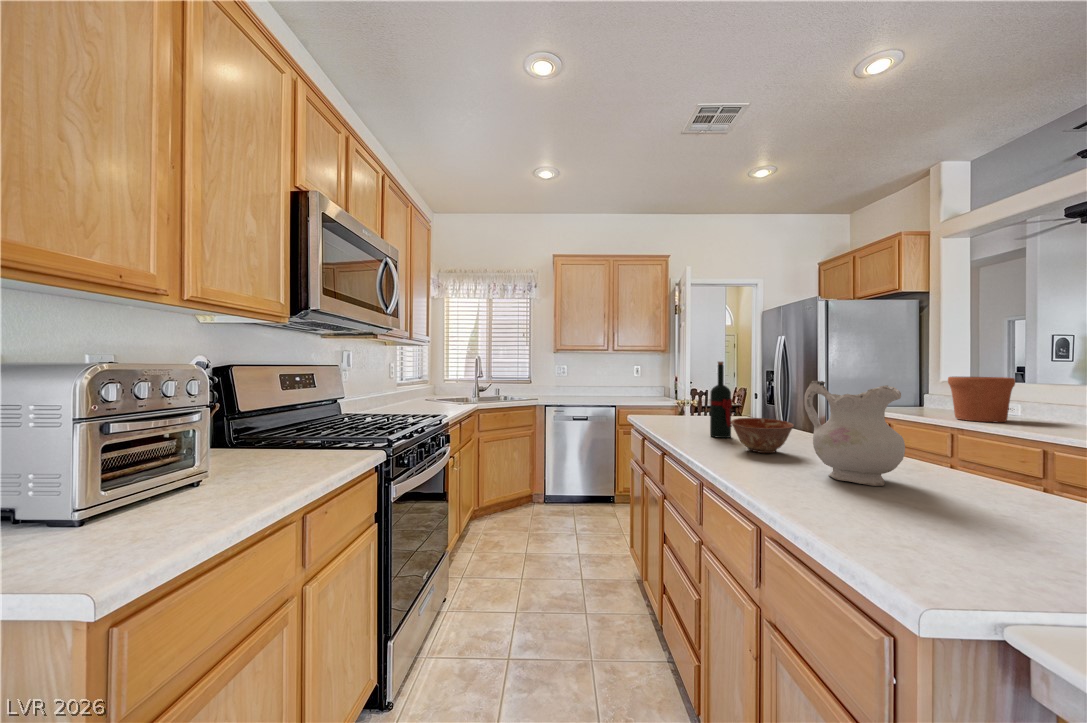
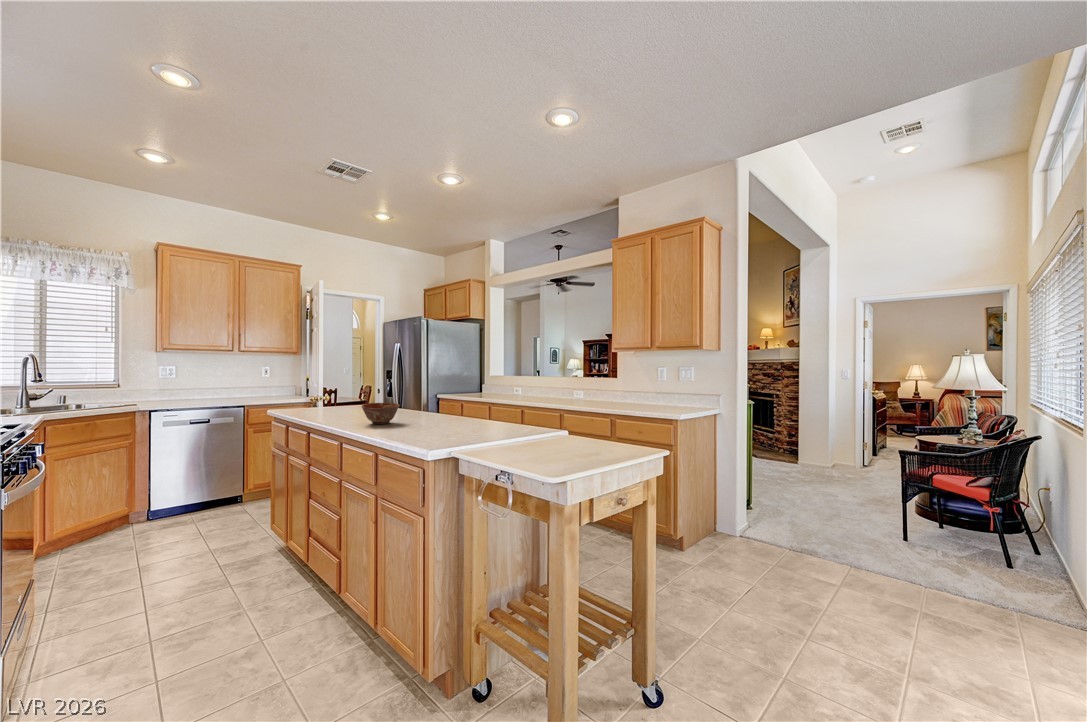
wine bottle: present [710,362,732,438] -> none [346,366,362,419]
flower pot: present [948,377,1015,422] -> none [490,373,518,399]
ceramic pitcher: present [804,381,905,486] -> none [404,378,449,431]

